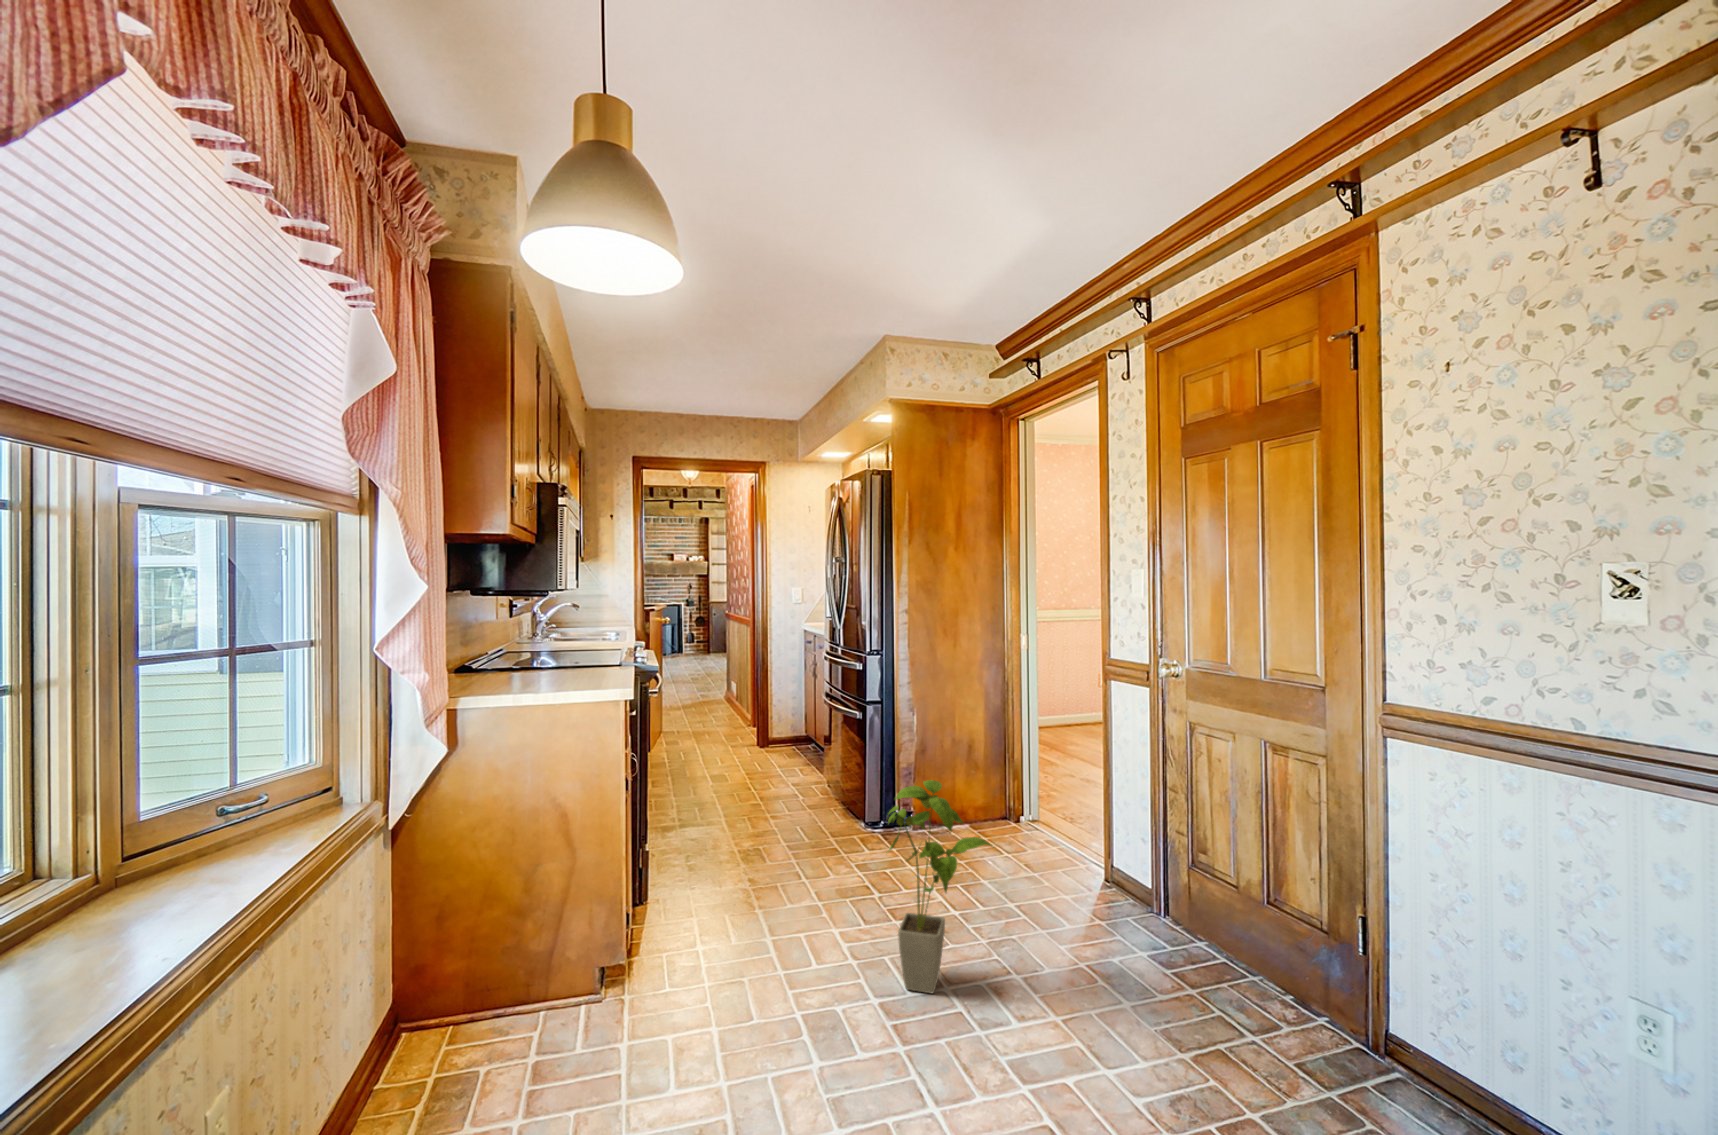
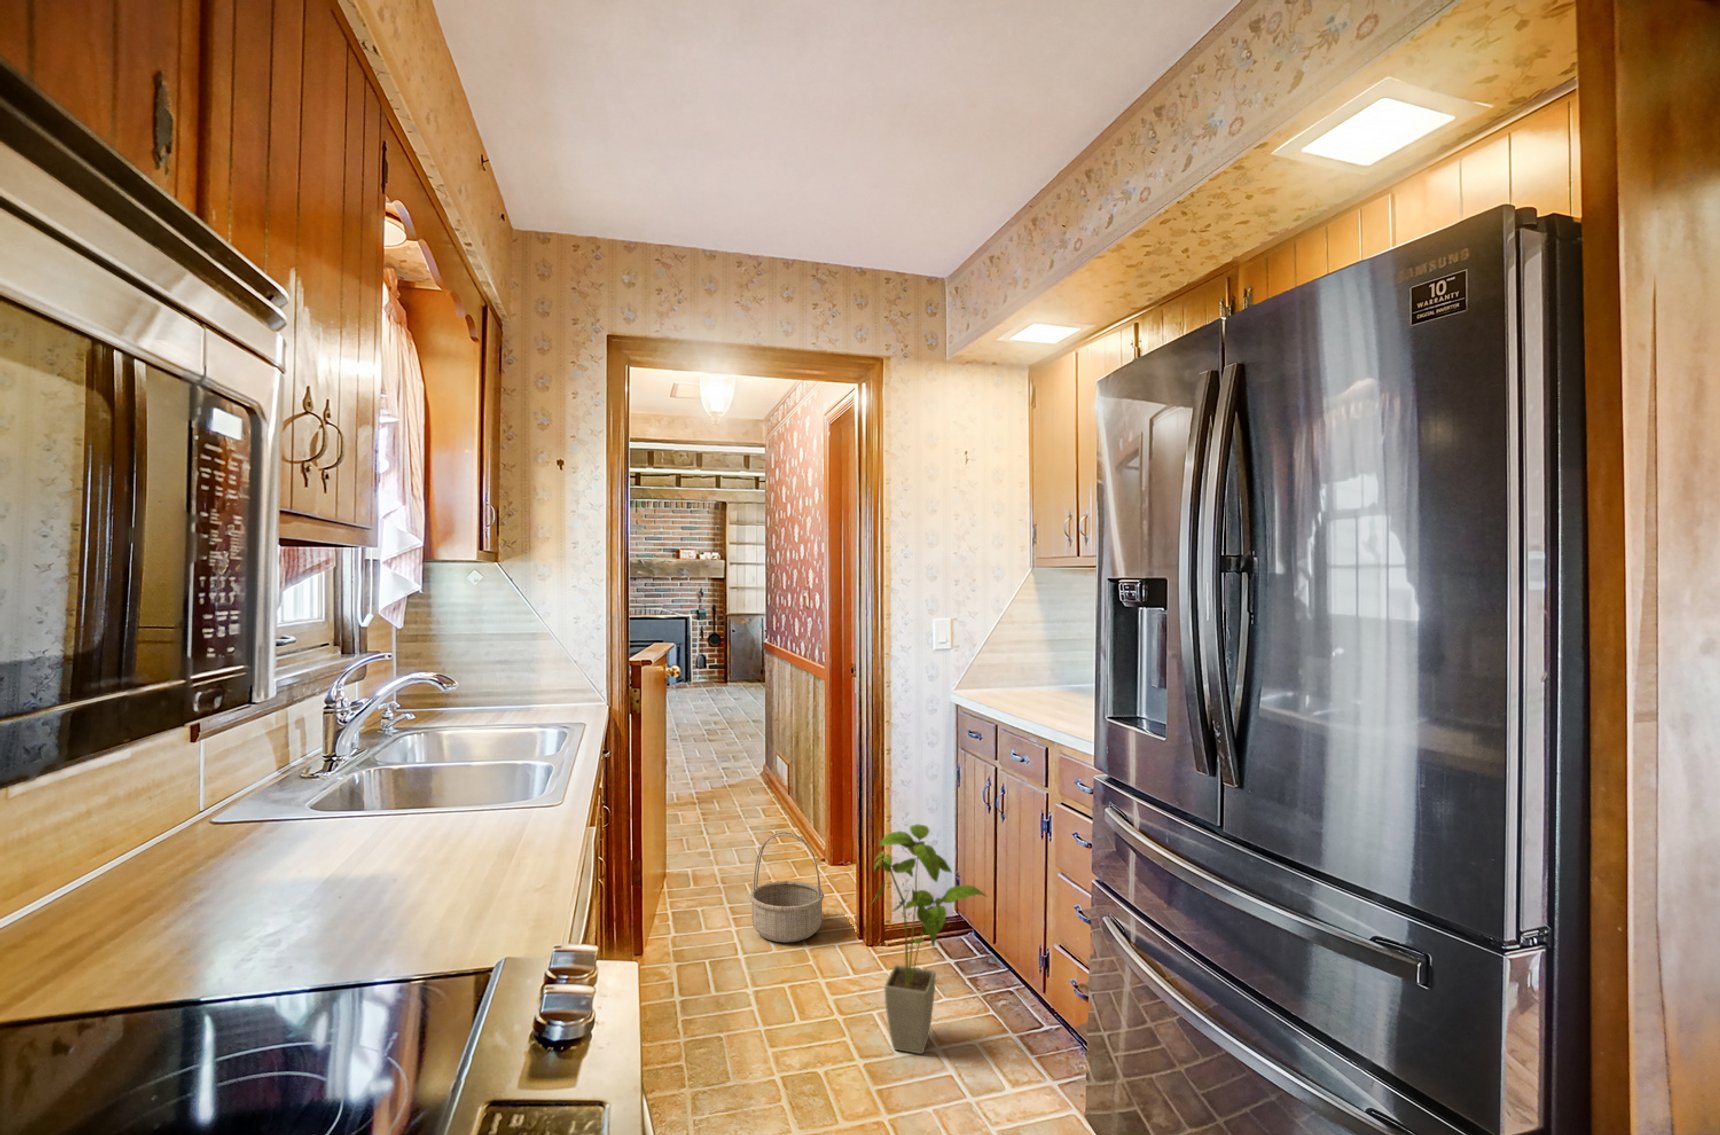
basket: none [760,793,832,897] -> present [749,832,824,942]

